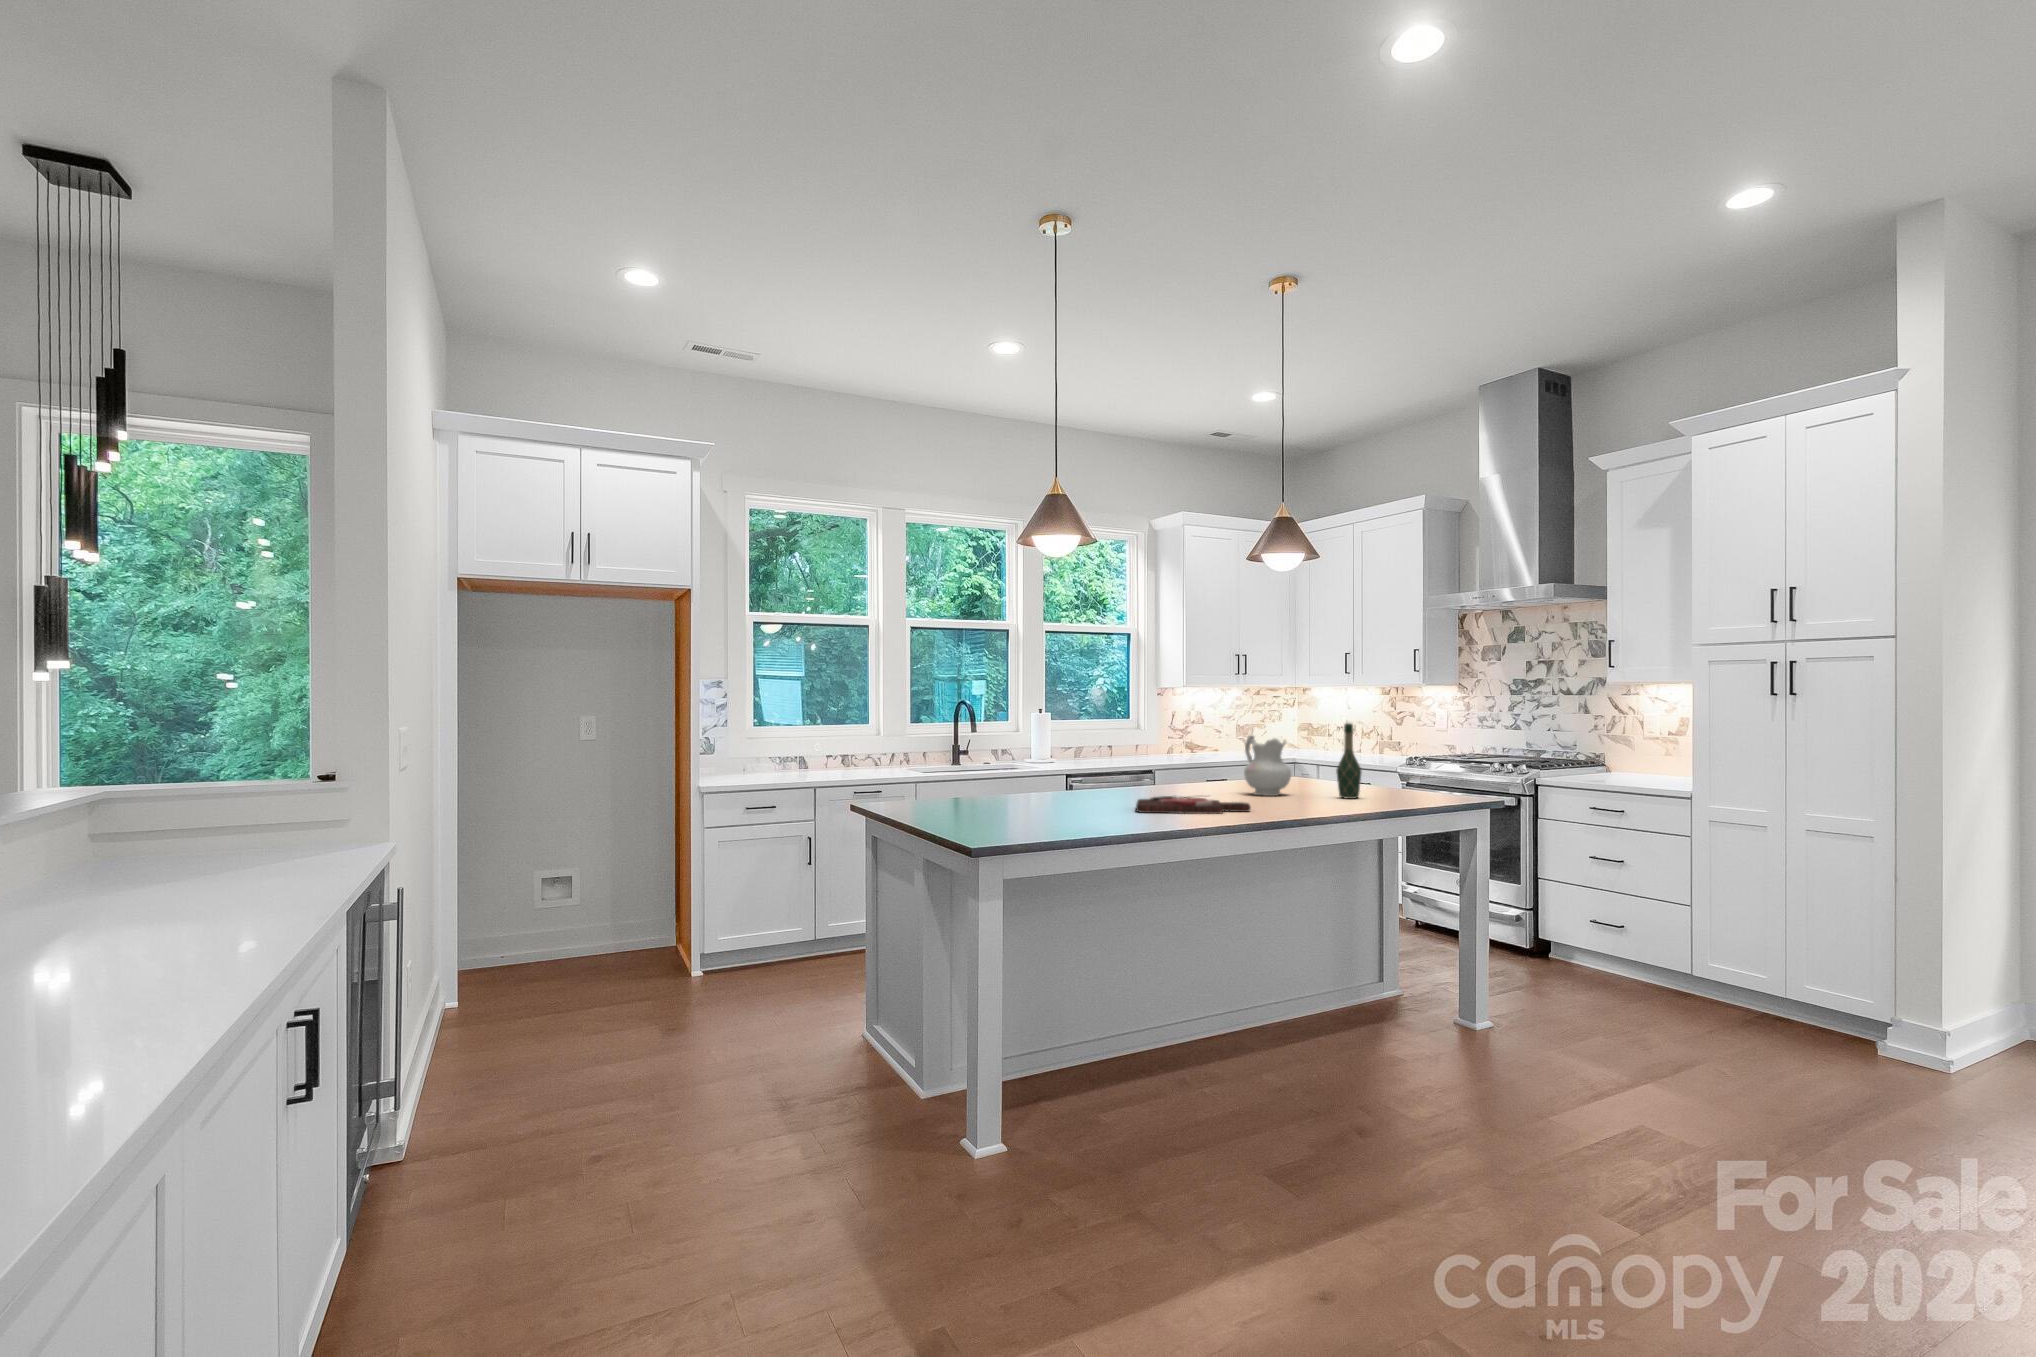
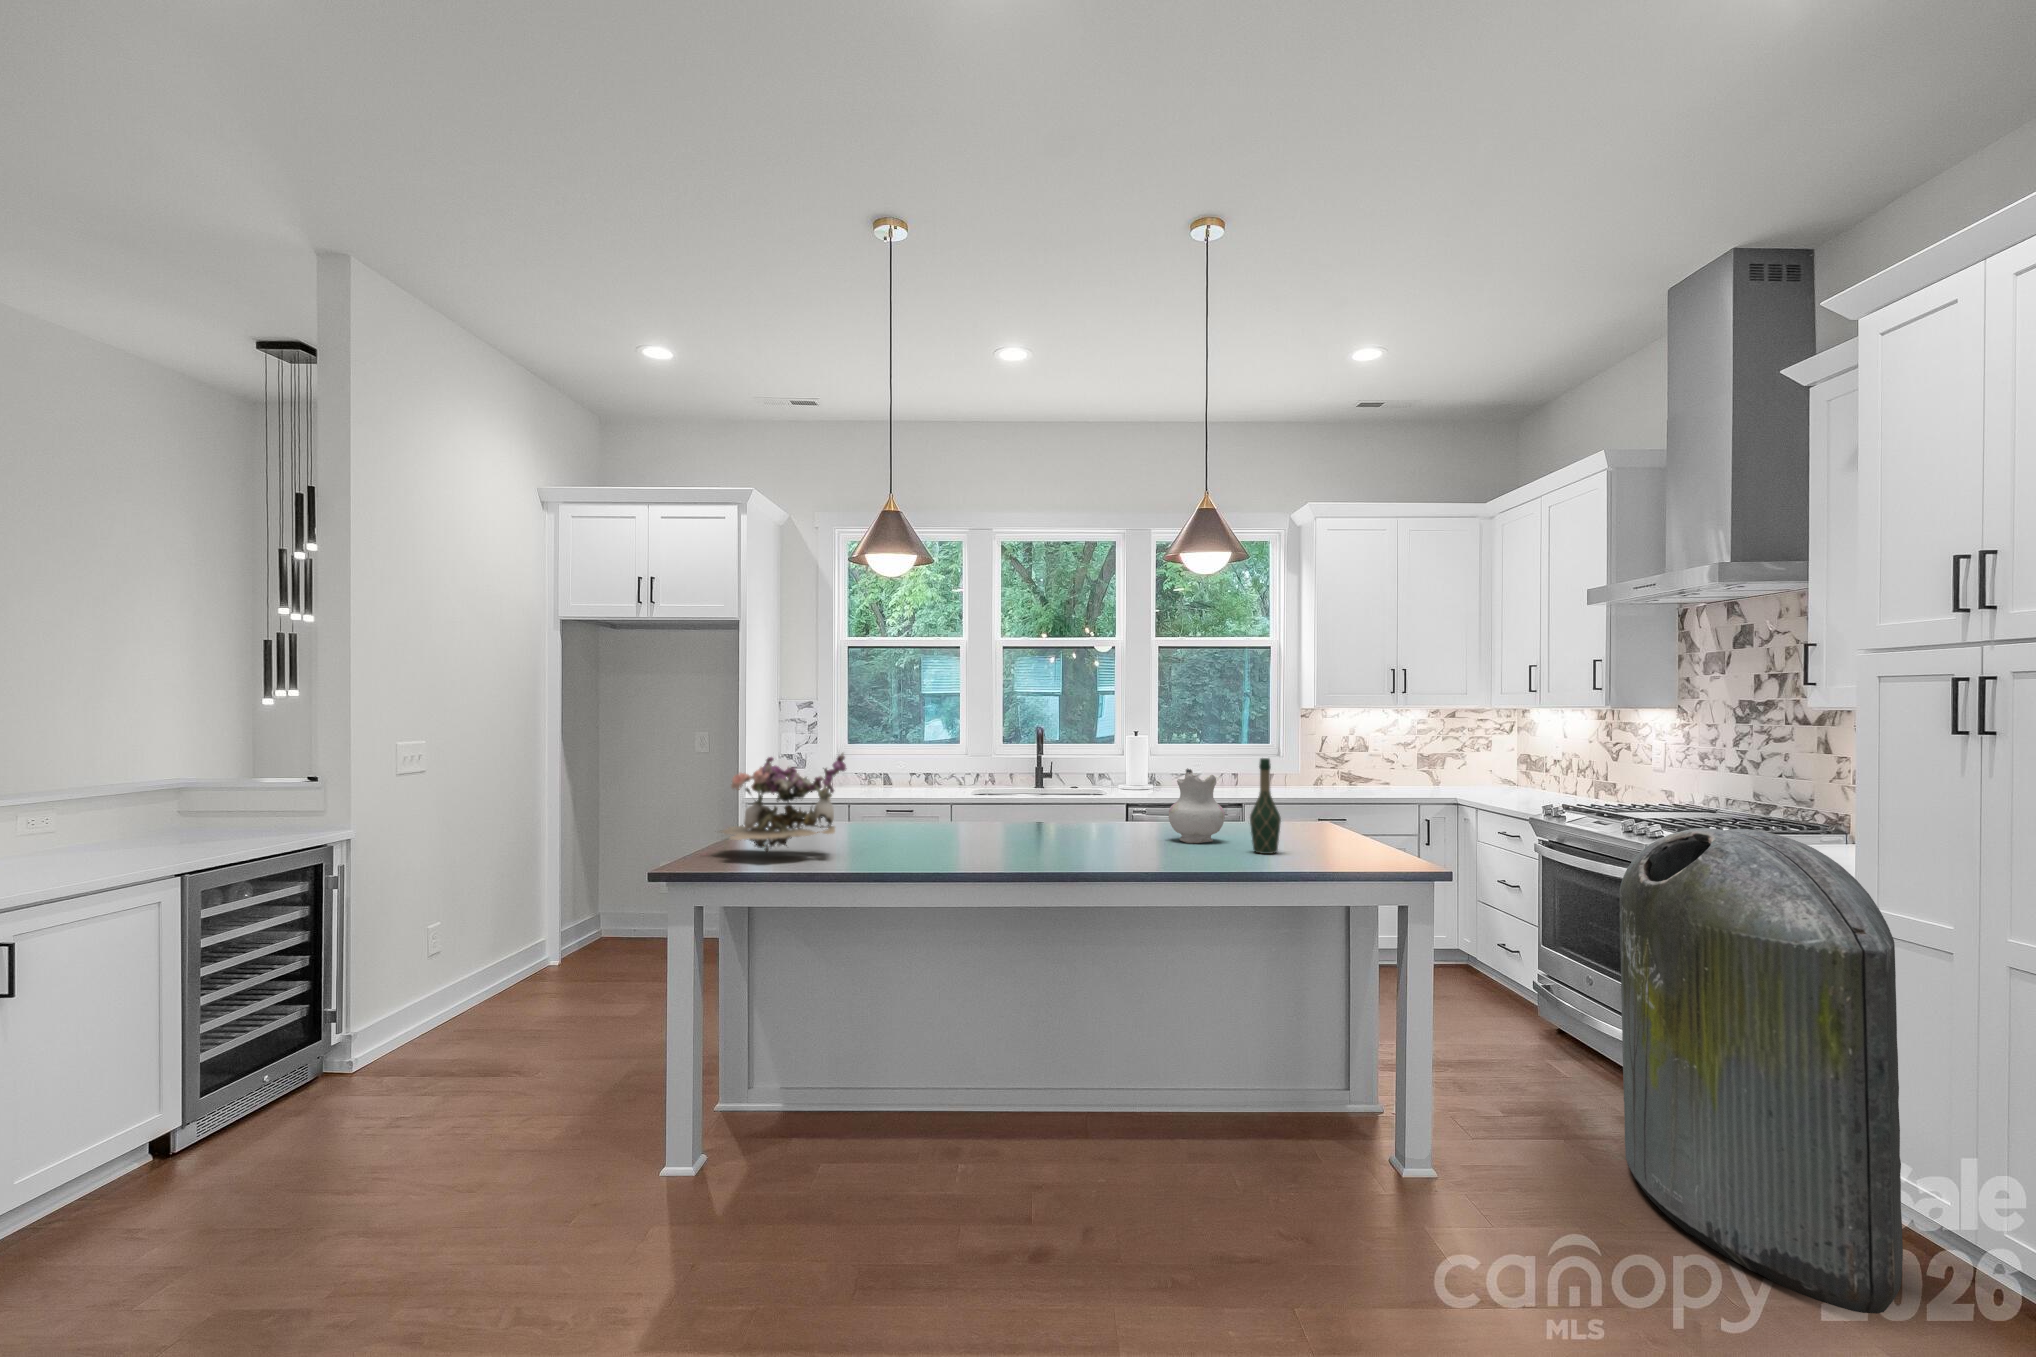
flower arrangement: none [991,724,1119,823] -> present [722,753,846,852]
trash can: none [1550,760,1771,1040] -> present [1619,828,1903,1314]
cutting board: present [1136,795,1251,814] -> none [928,834,1053,859]

